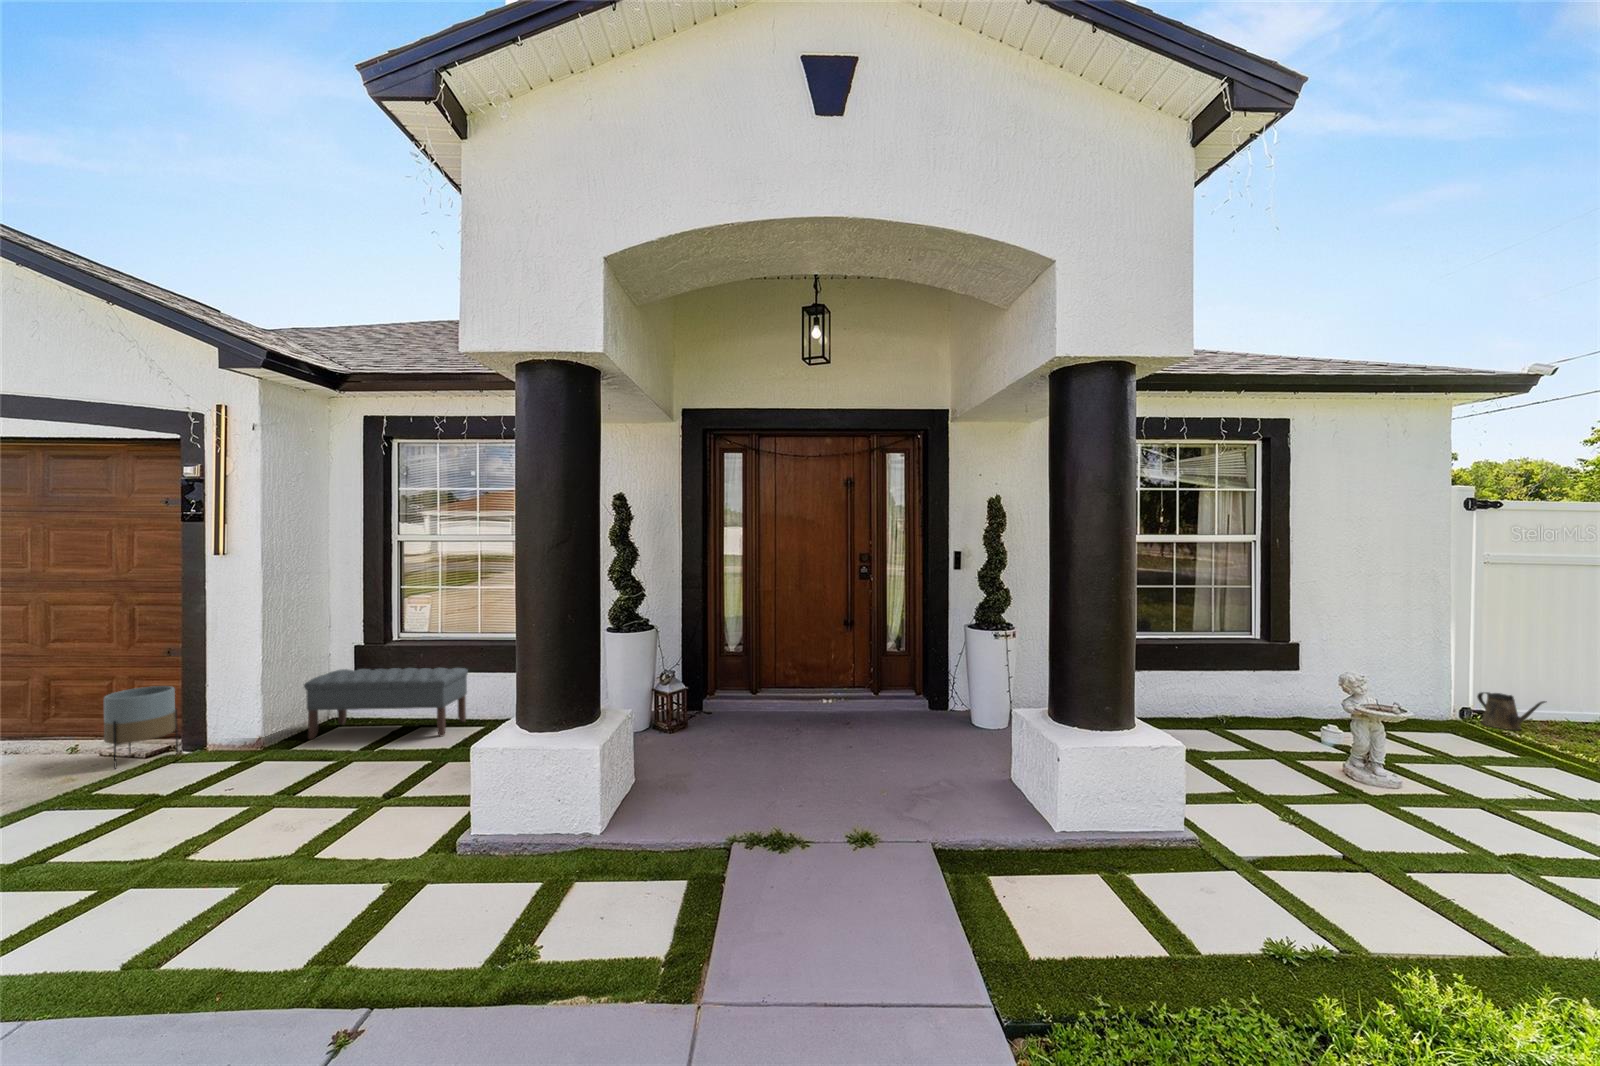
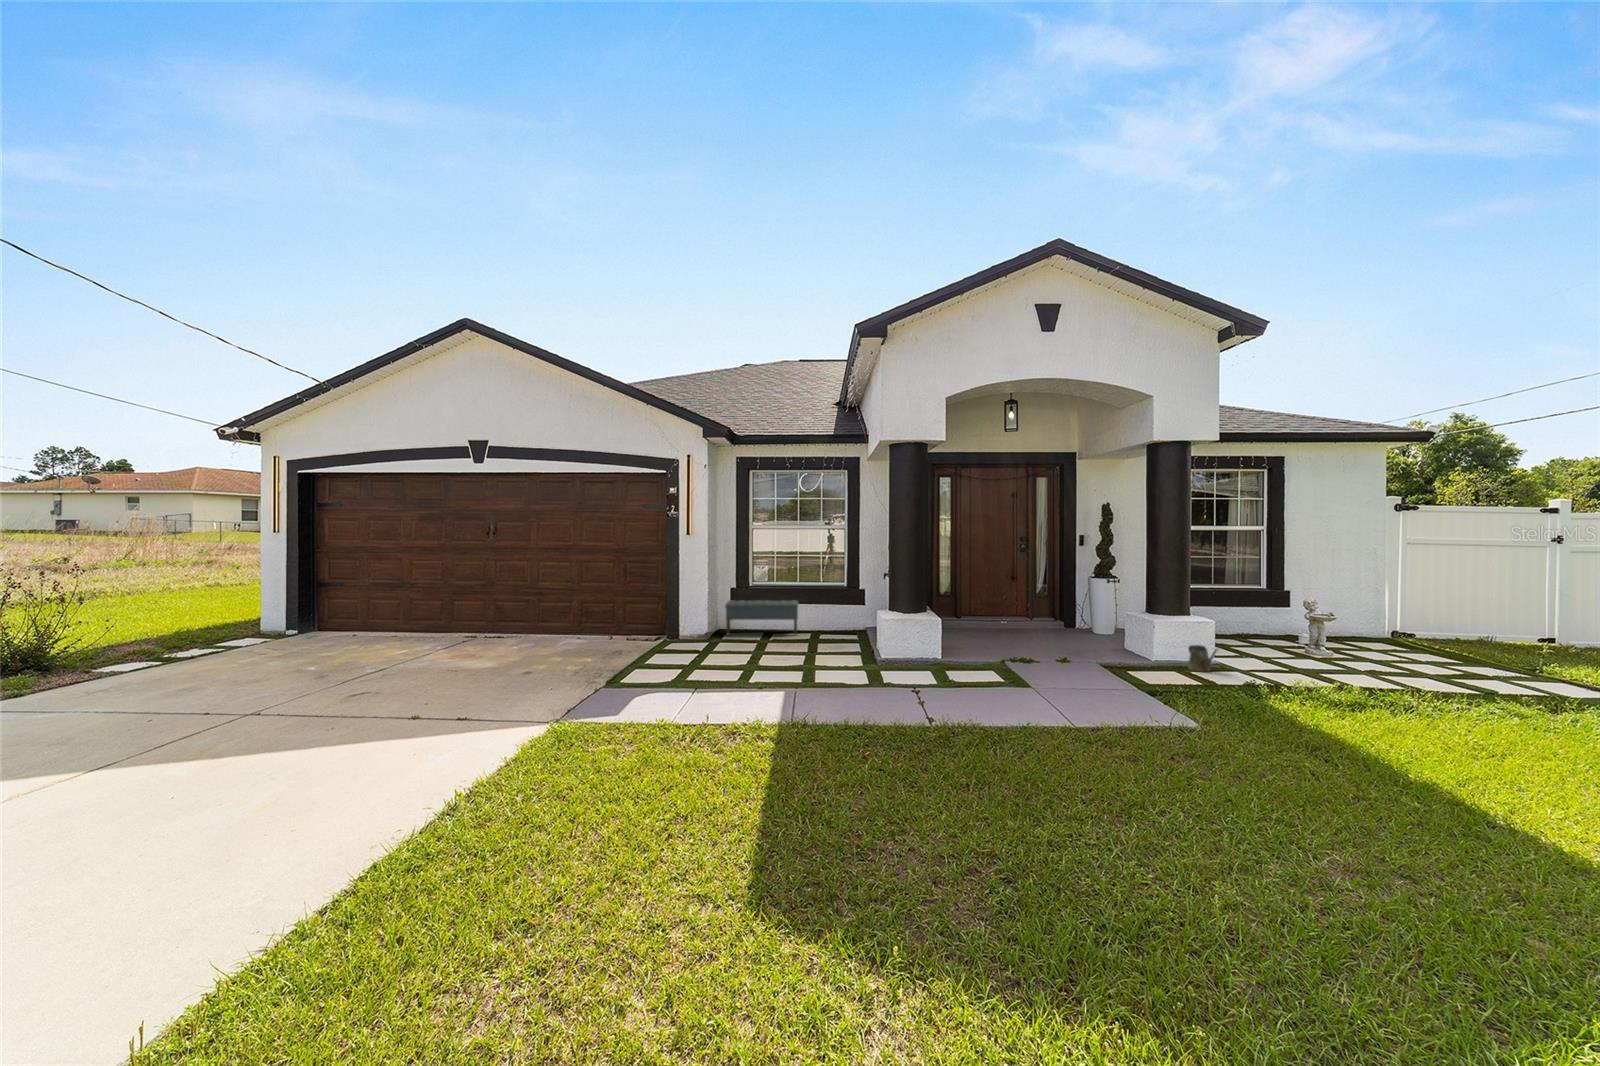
planter: present [104,686,178,769] -> none [646,604,672,642]
watering can: present [1477,692,1545,730] -> present [1188,645,1218,672]

